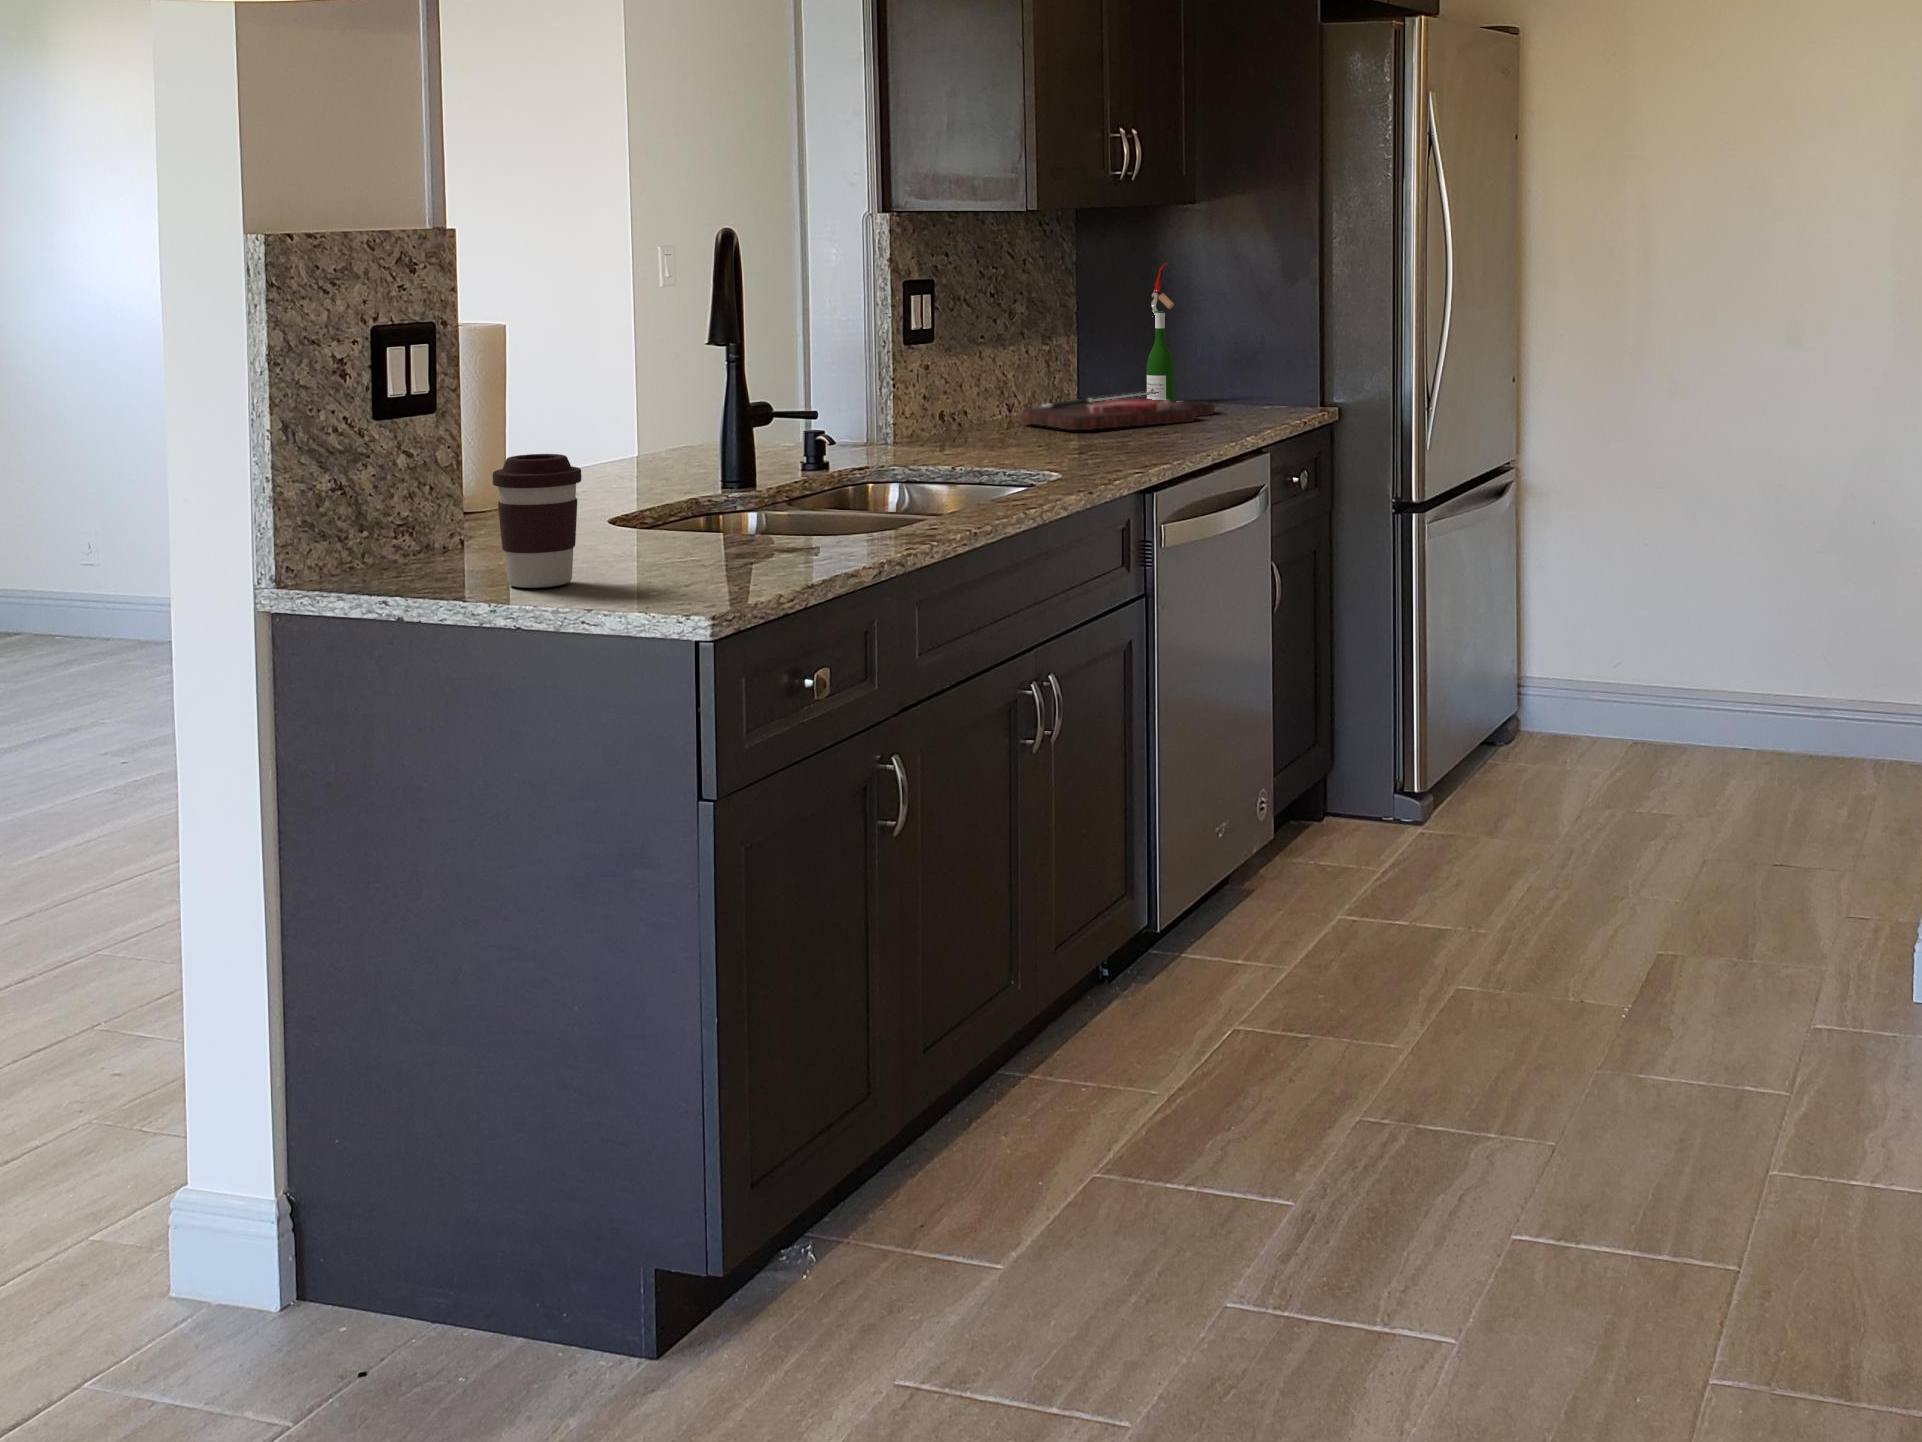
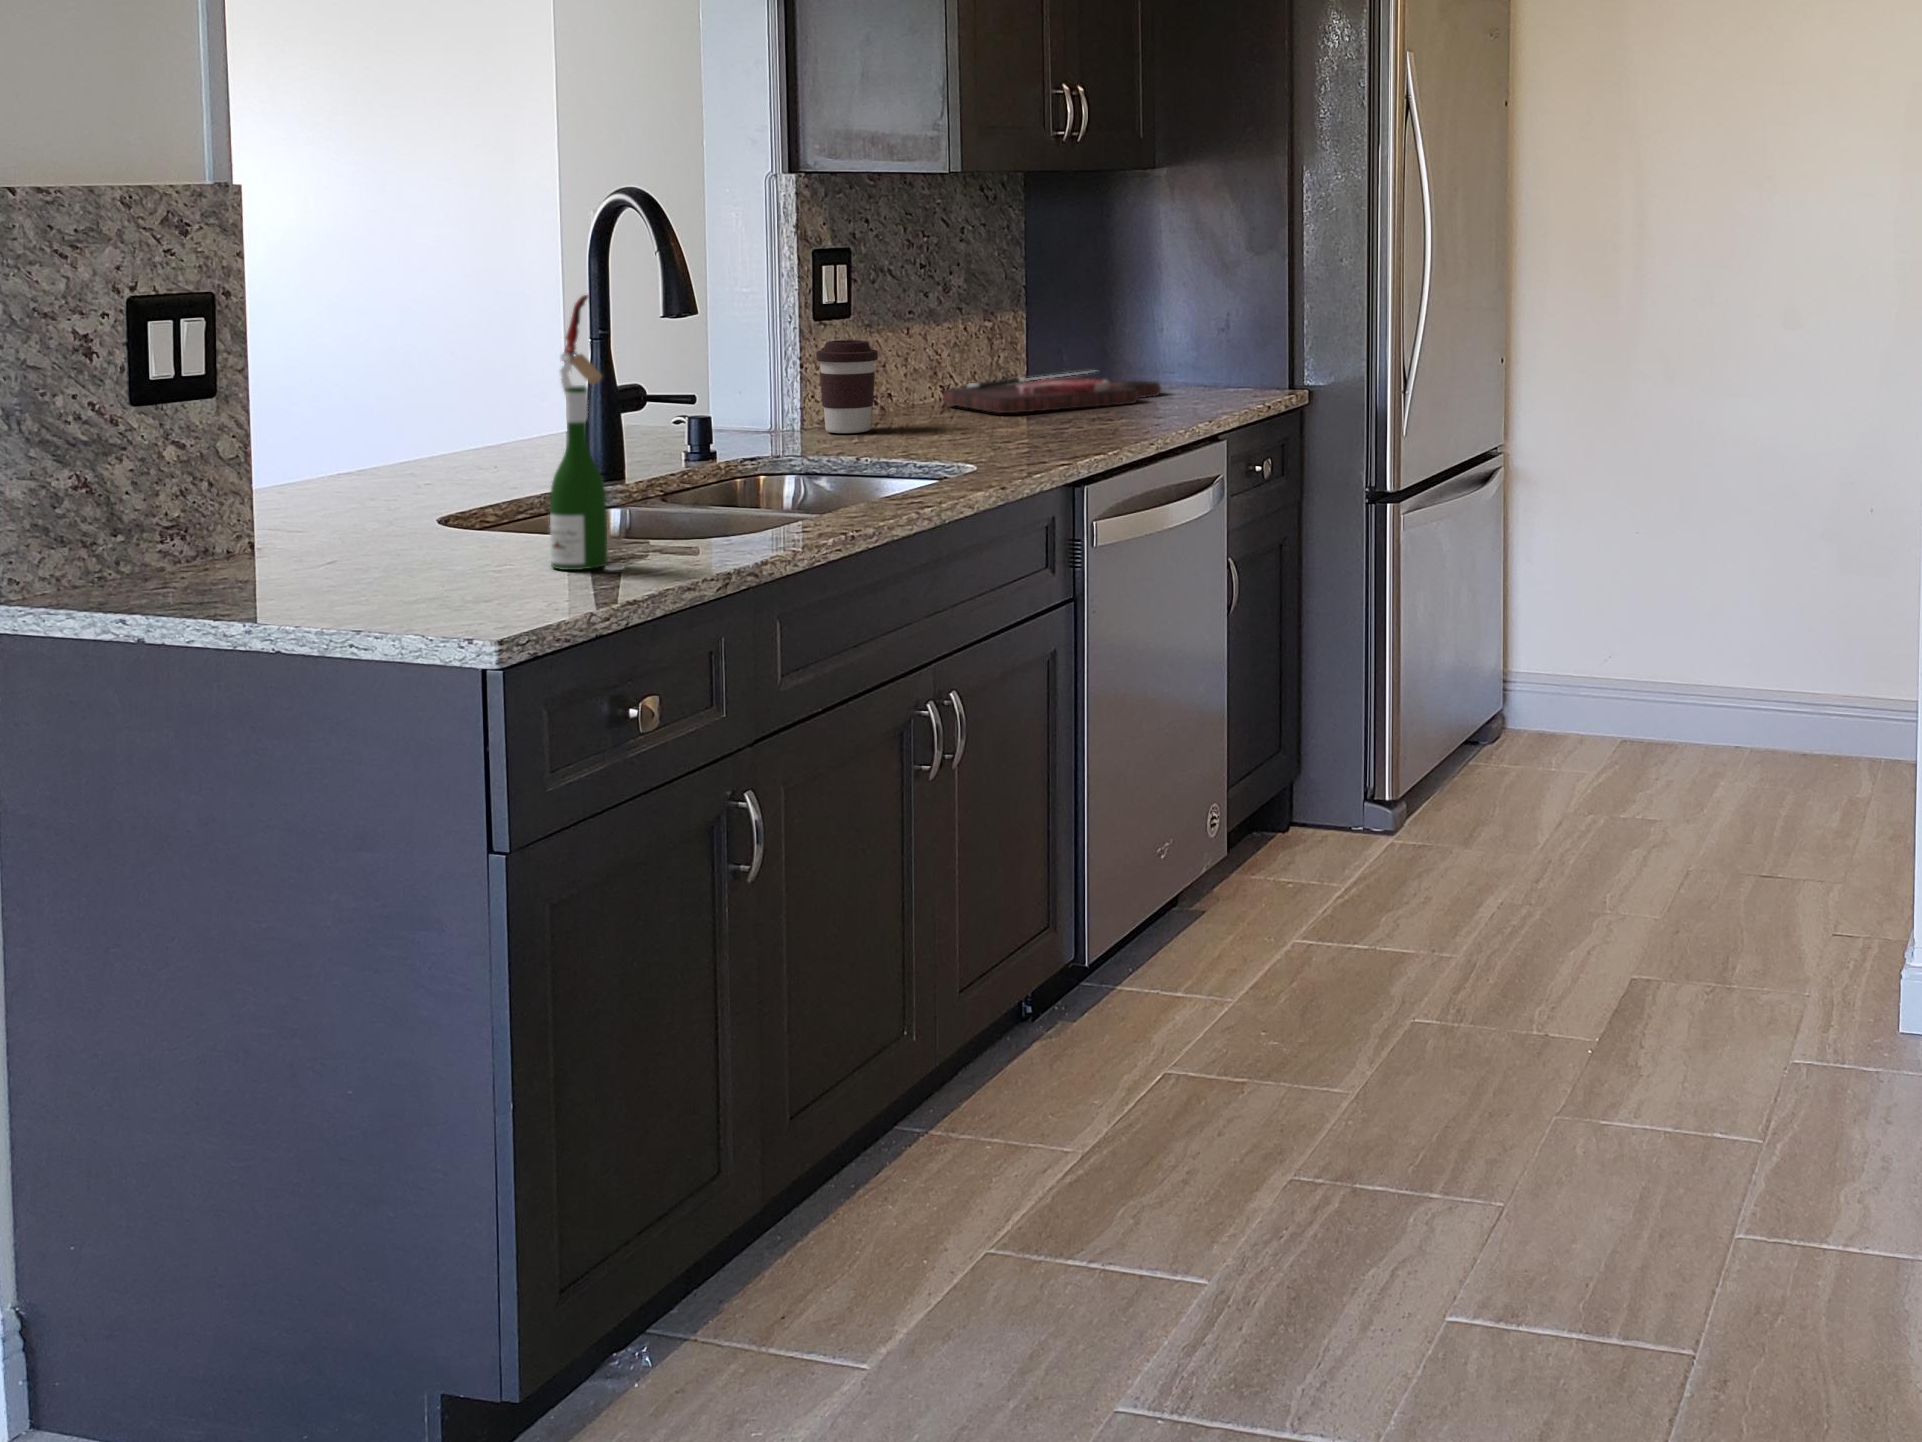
wine bottle: present [1147,263,1183,403] -> present [550,295,624,570]
coffee cup: present [493,454,581,588] -> present [816,340,878,433]

